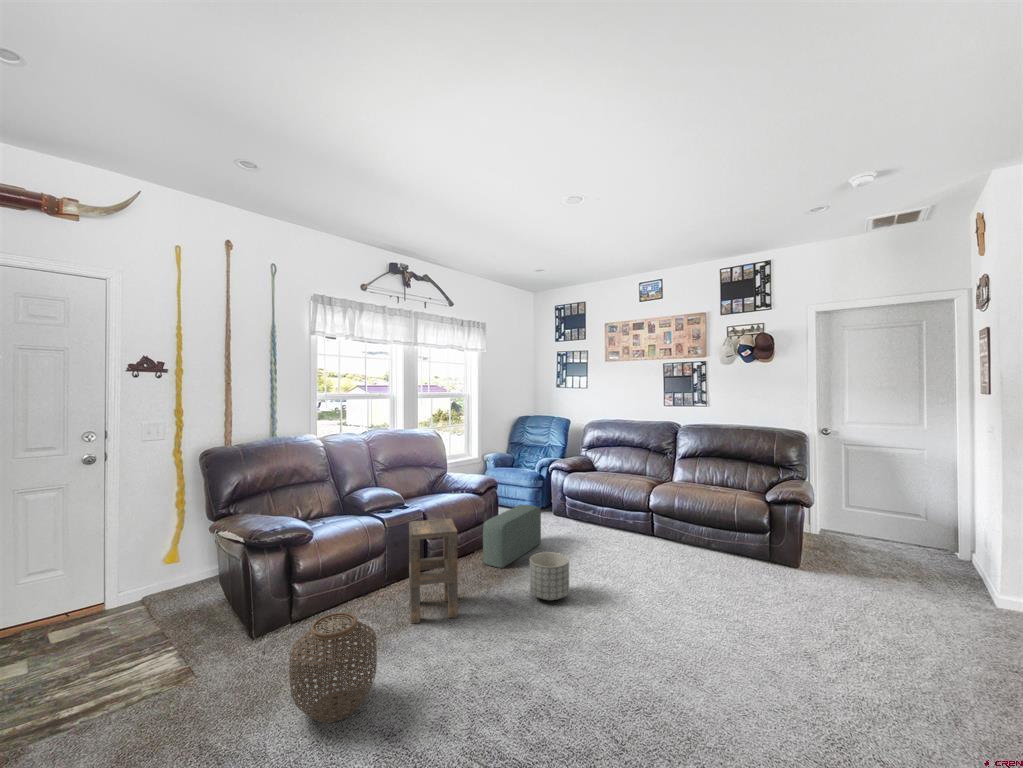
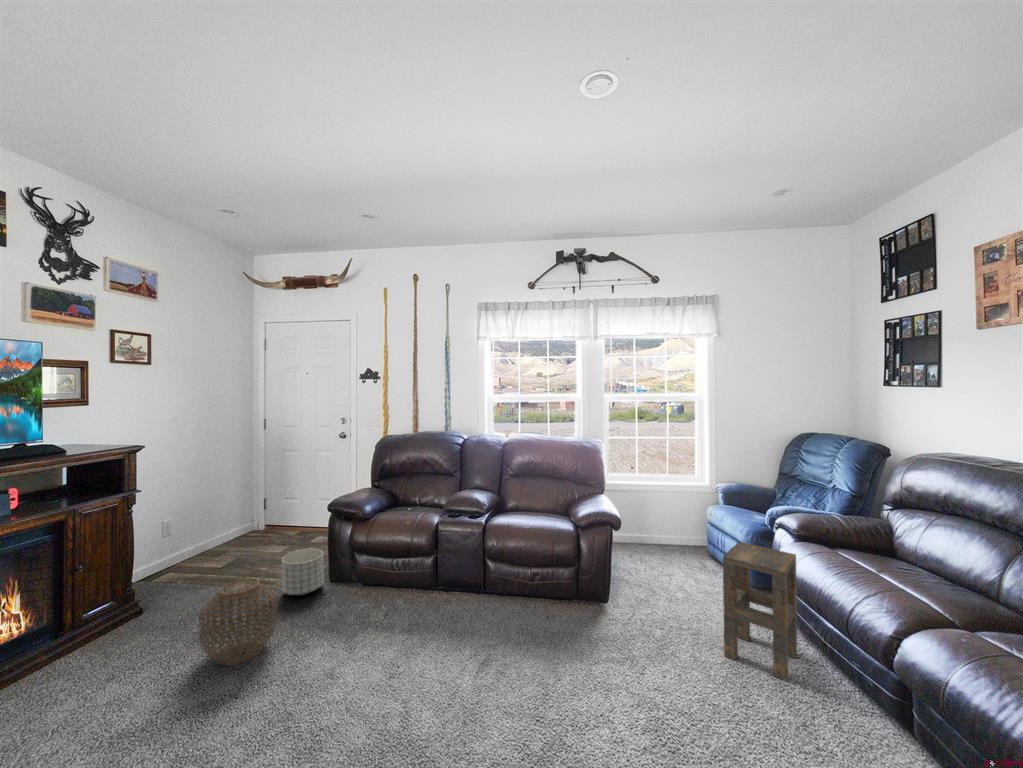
pouf: present [483,505,541,568] -> none [540,559,656,630]
side table: present [409,518,458,624] -> present [723,542,797,681]
planter: present [530,552,569,601] -> present [282,549,324,596]

